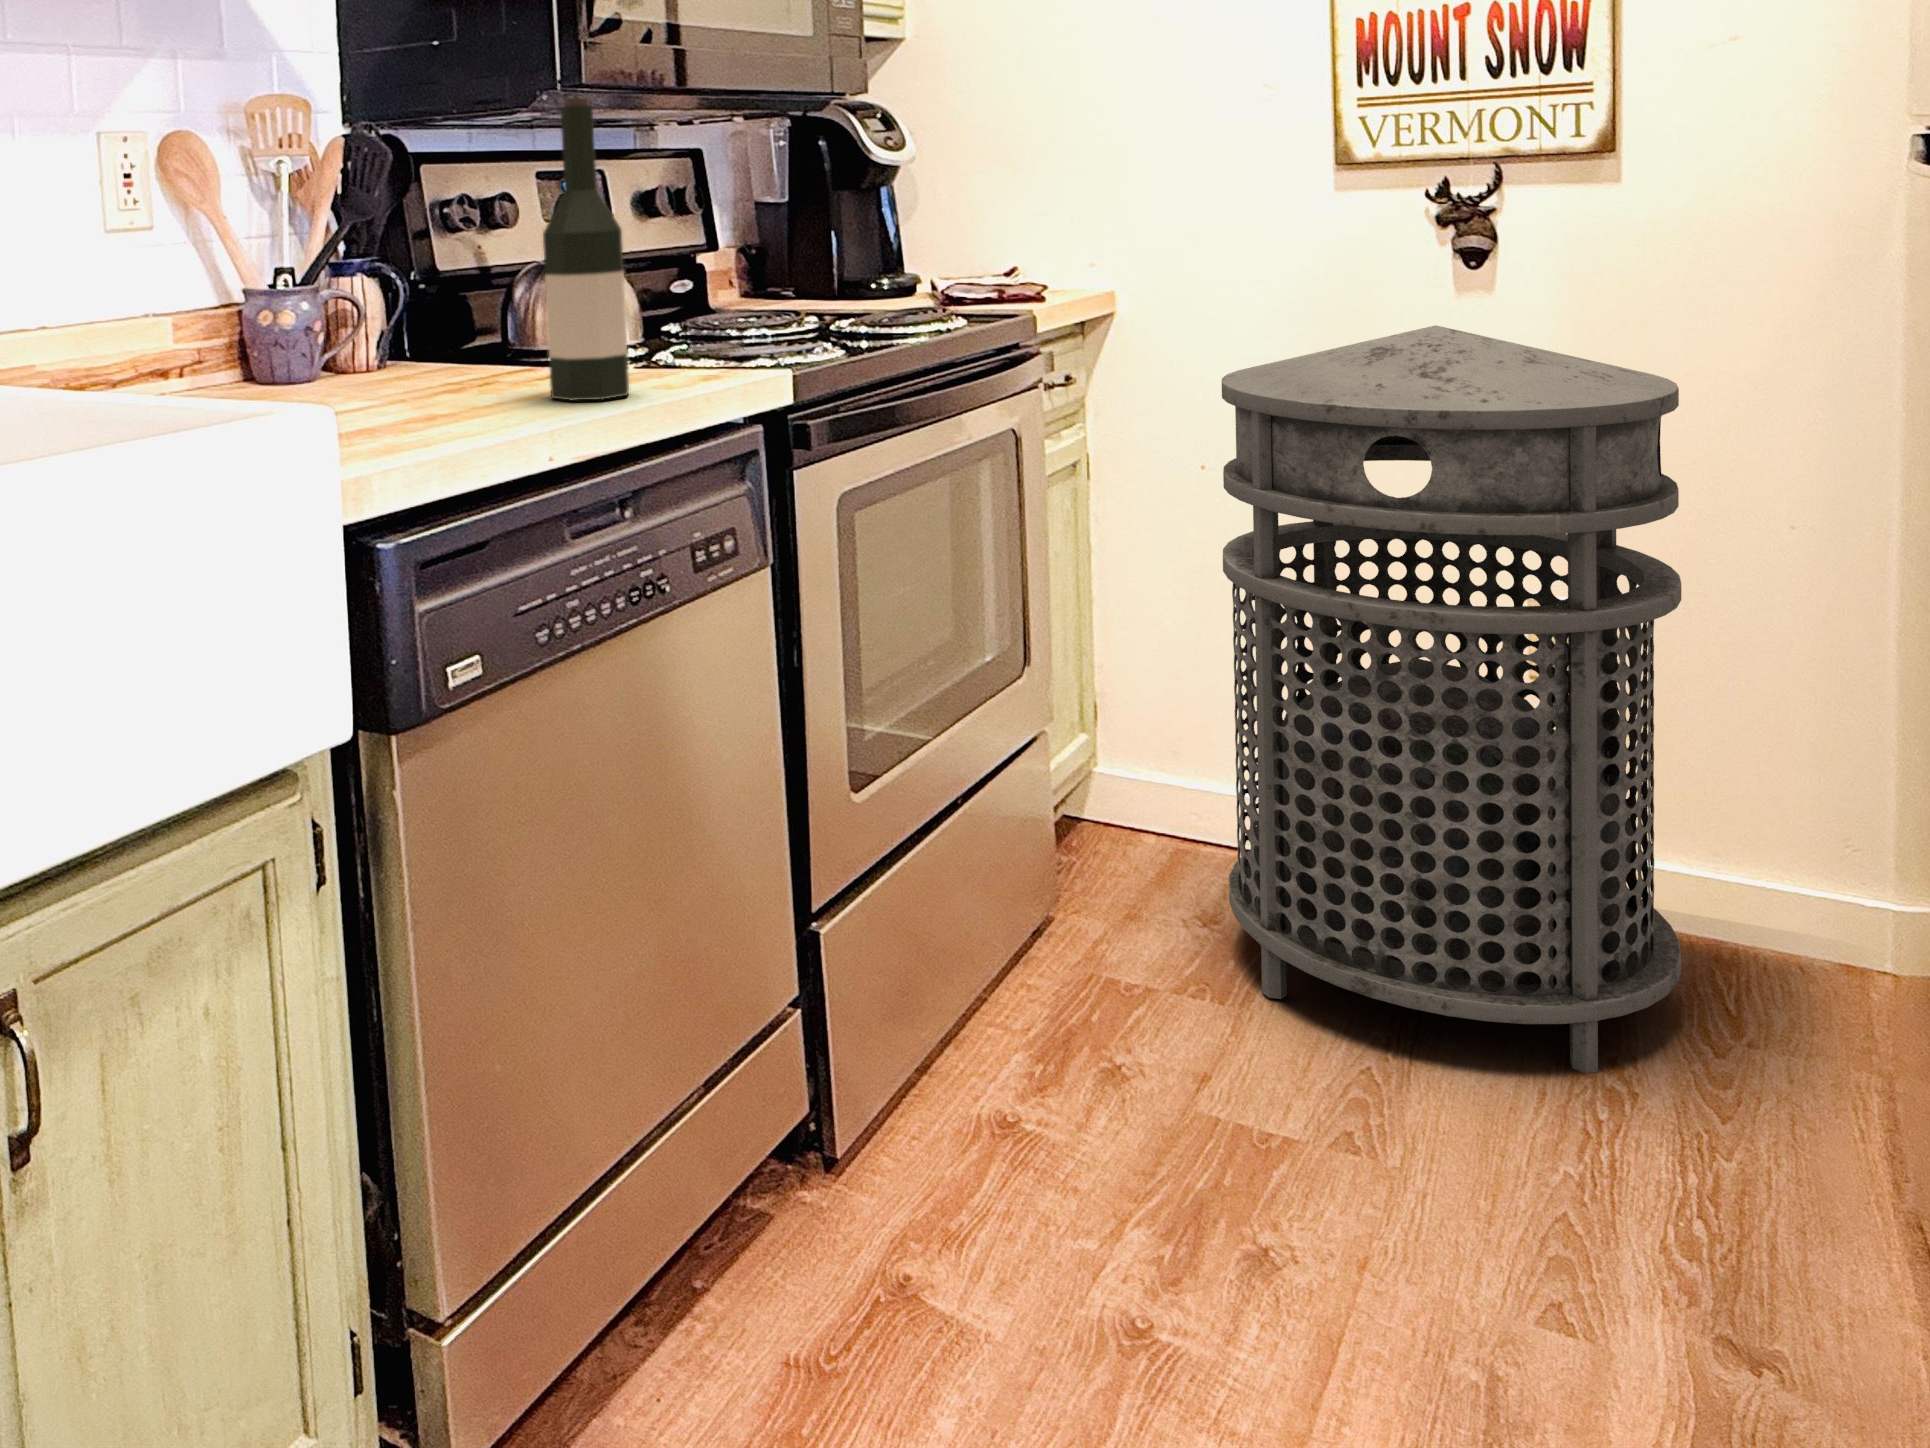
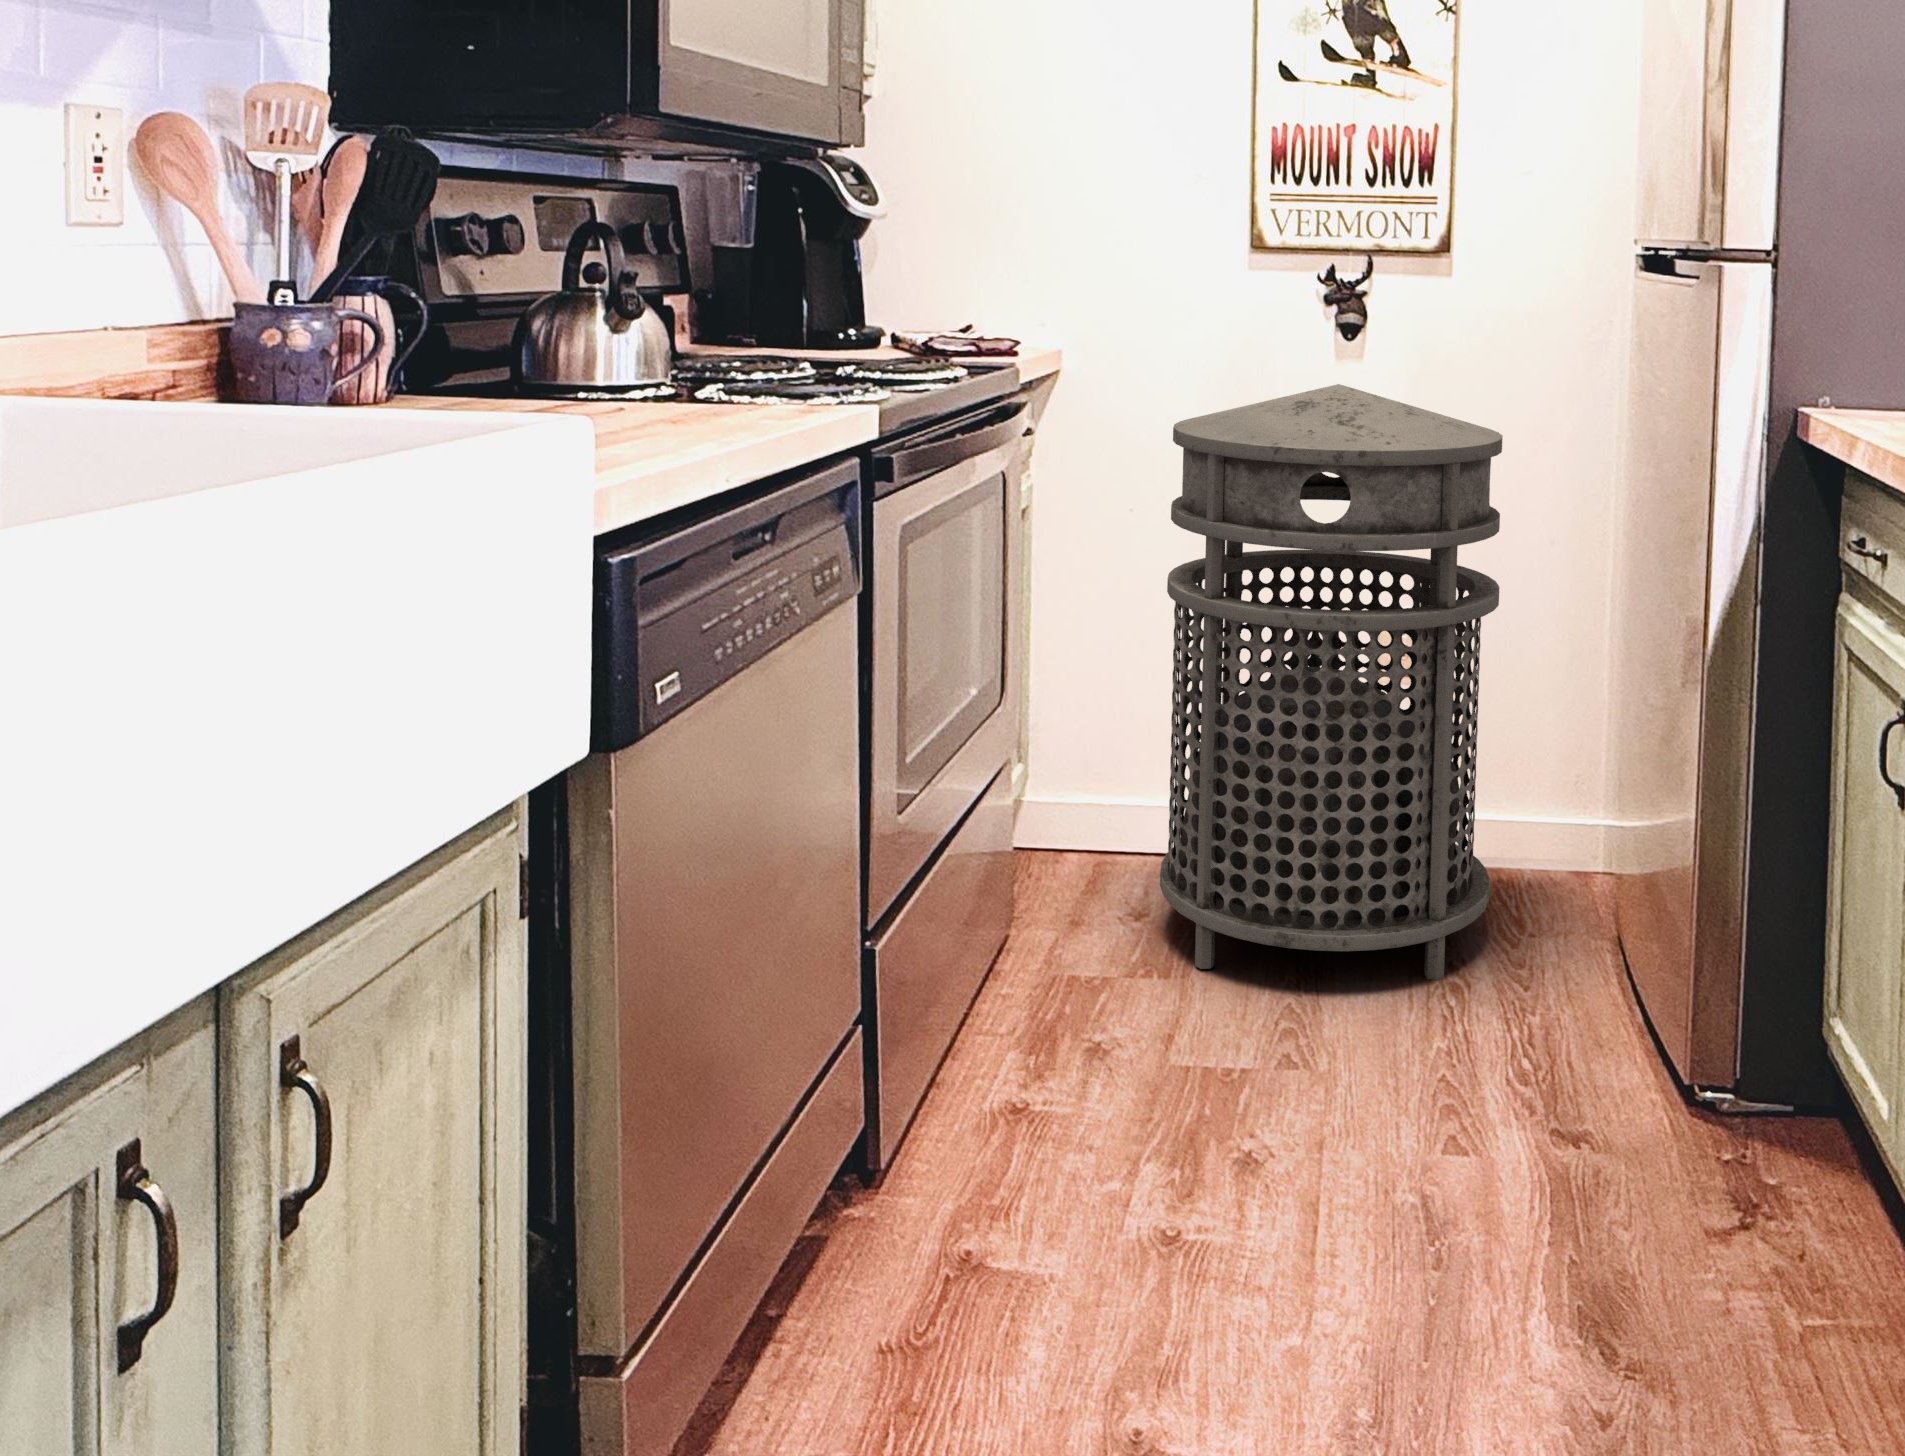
wine bottle: present [543,98,629,401] -> none [671,127,757,427]

